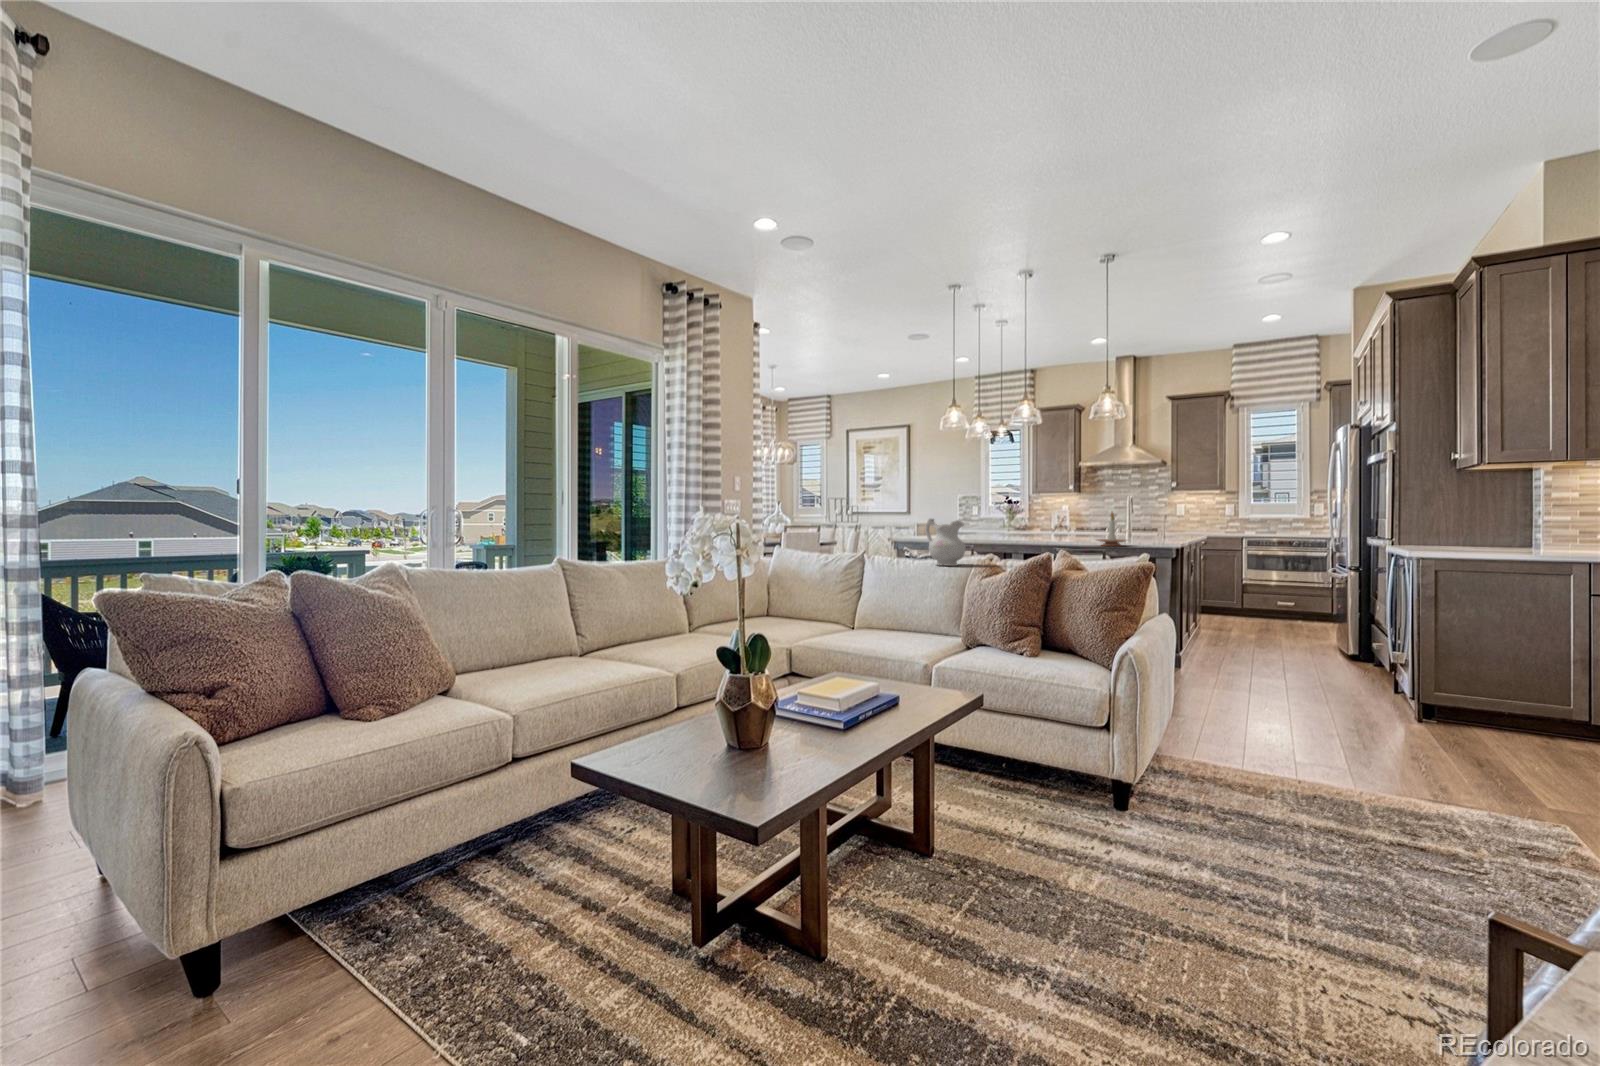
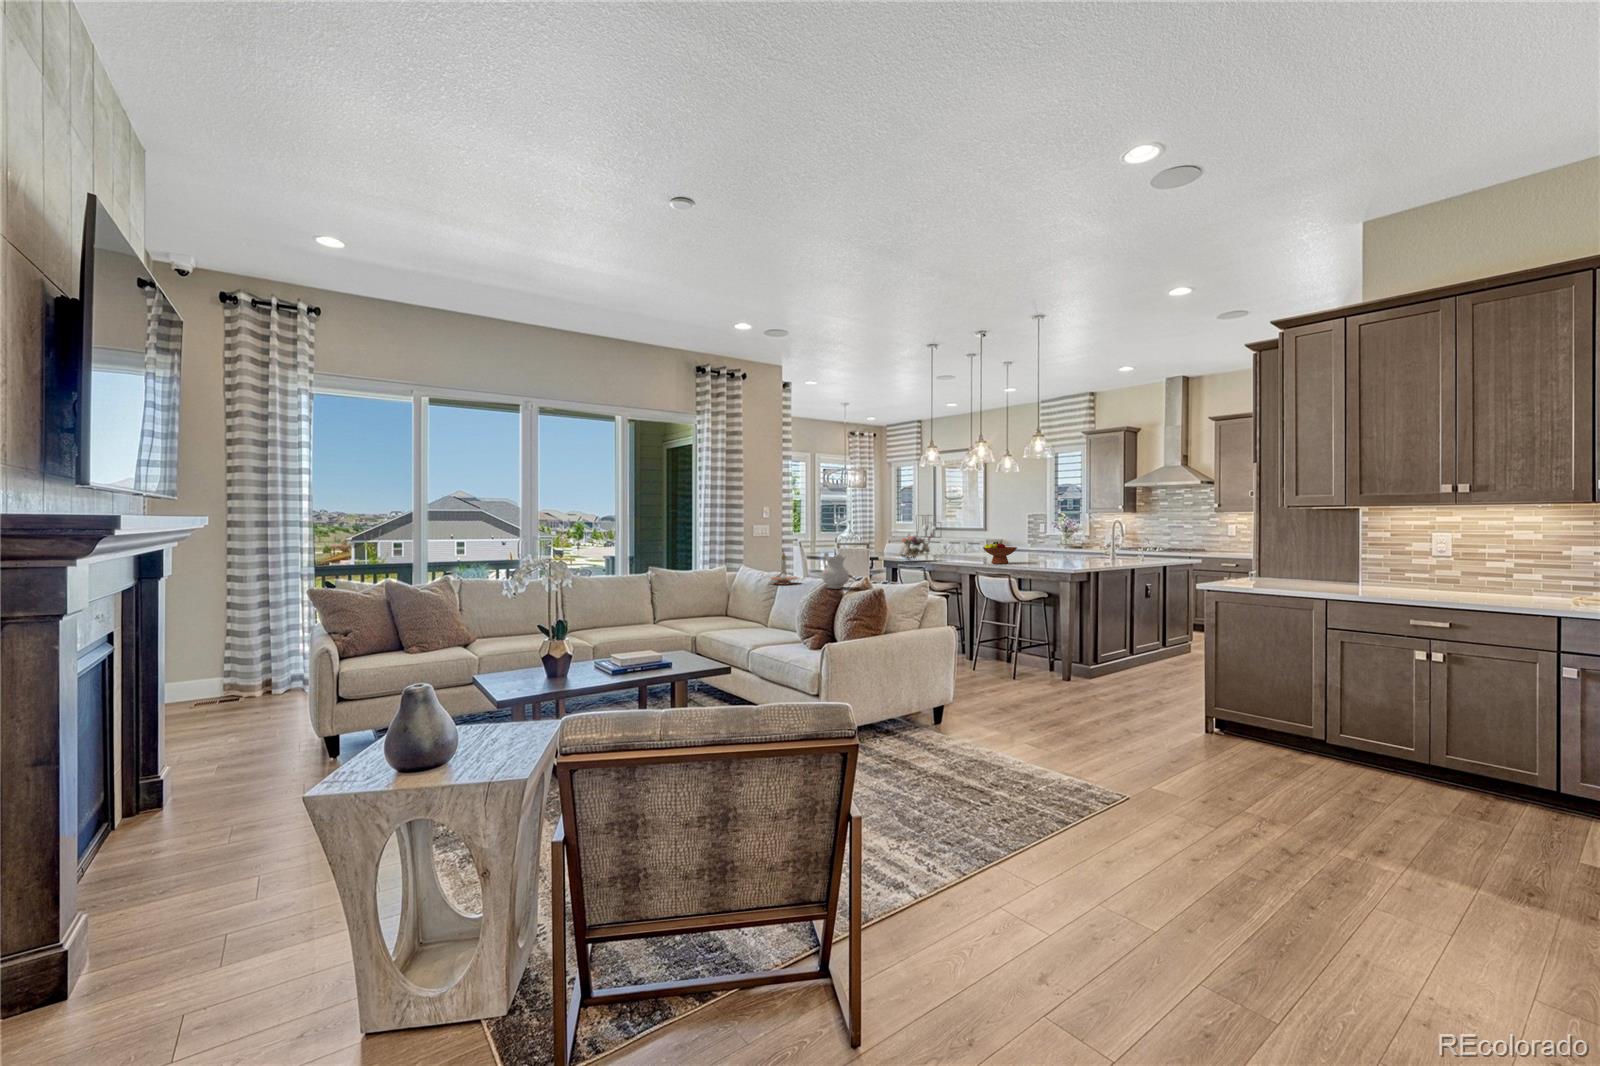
flower arrangement: none [886,506,931,540] -> present [900,533,933,560]
candle holder: present [1097,512,1126,546] -> present [769,553,797,585]
fruit bowl: none [999,515,1038,541] -> present [983,542,1017,564]

